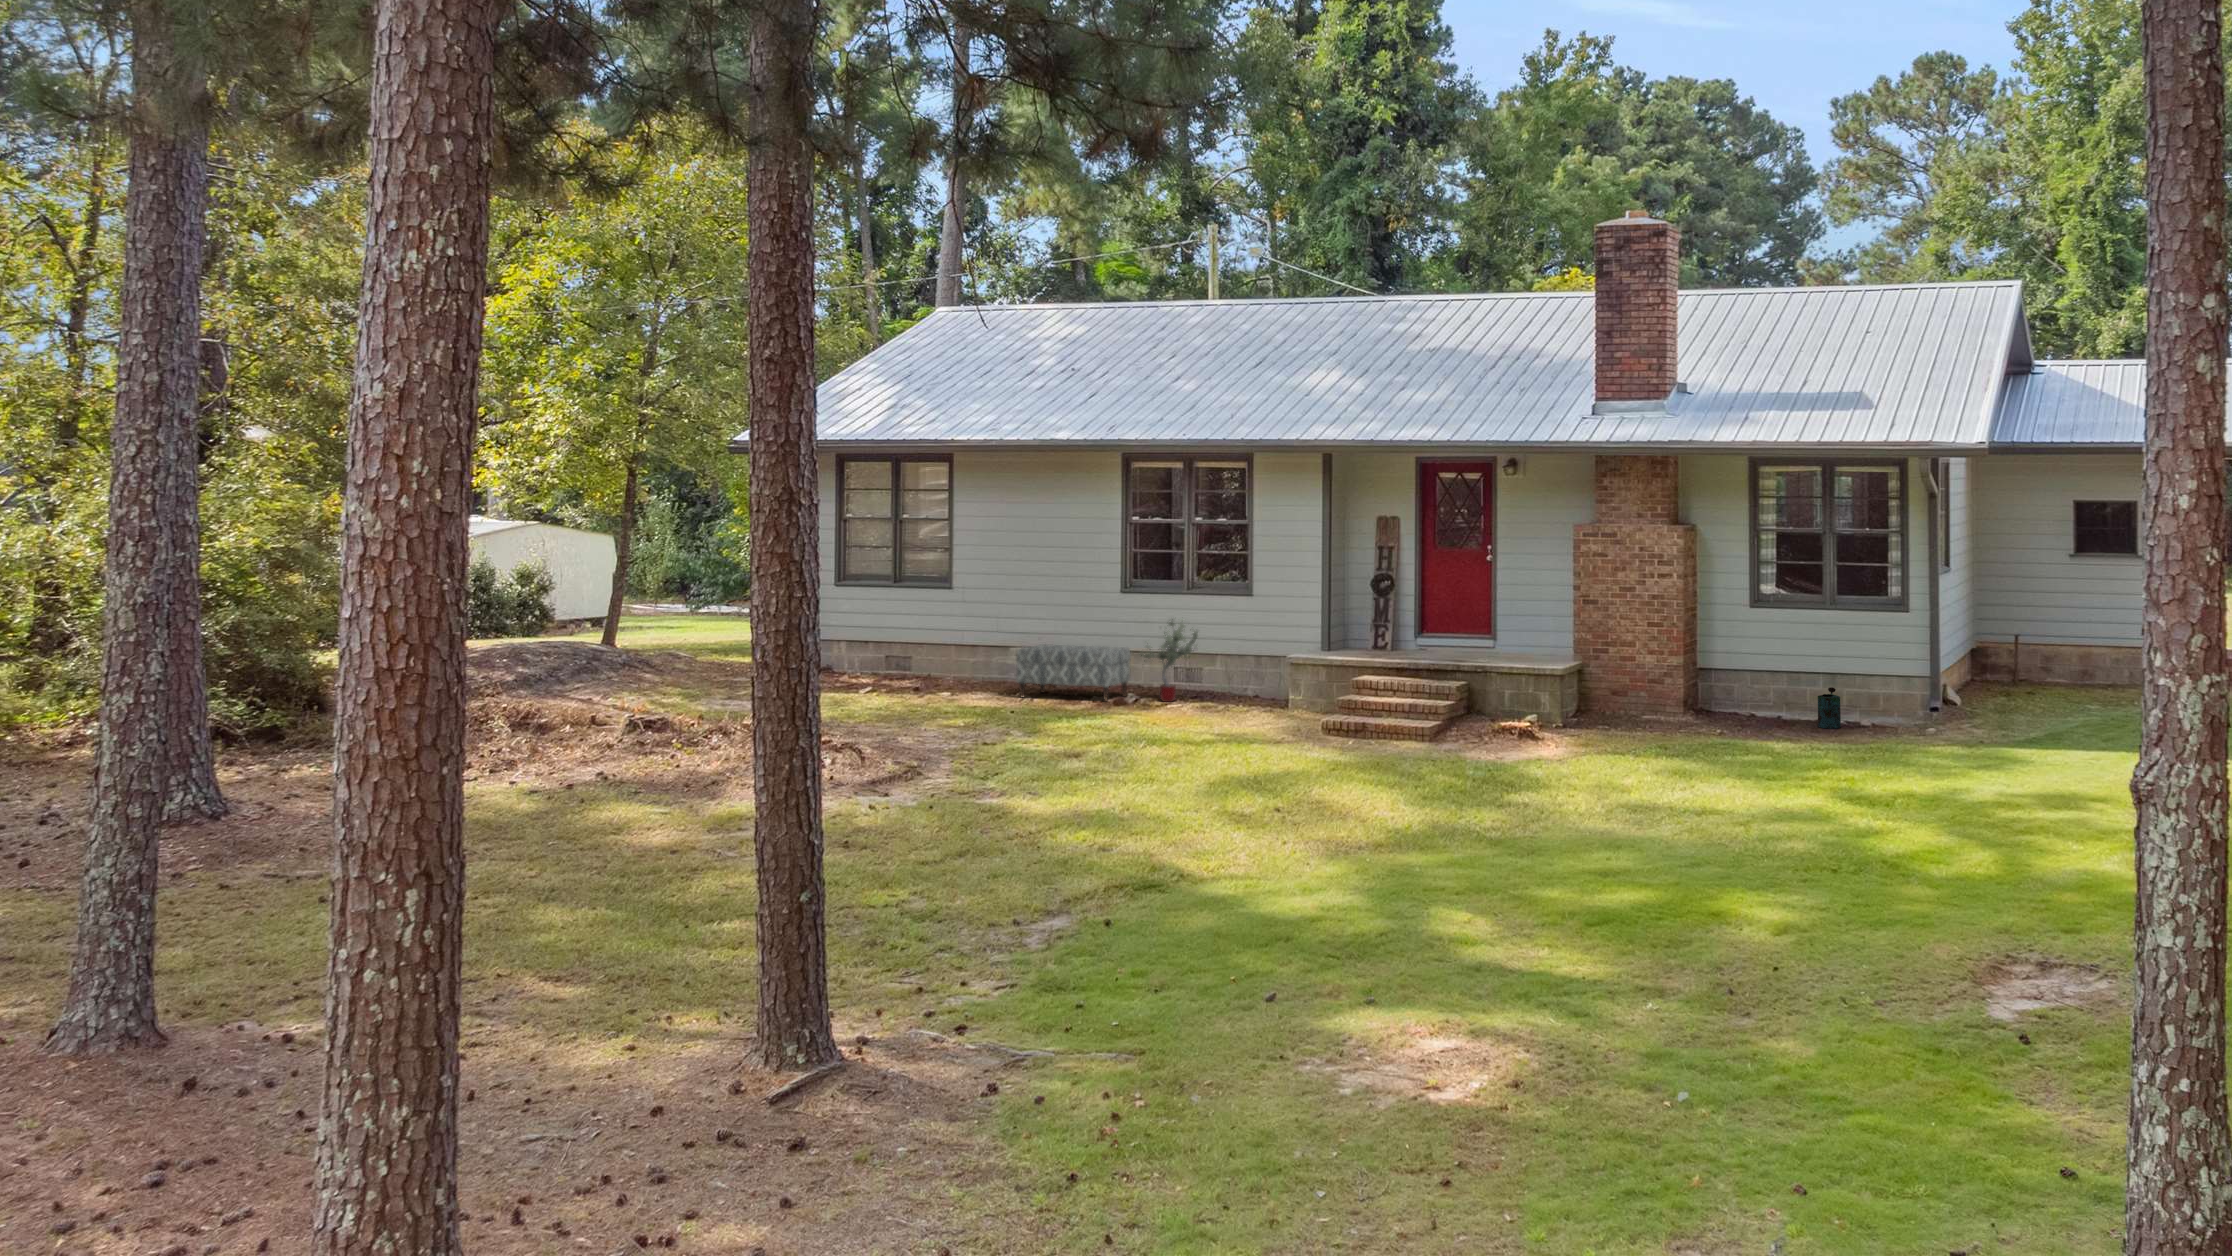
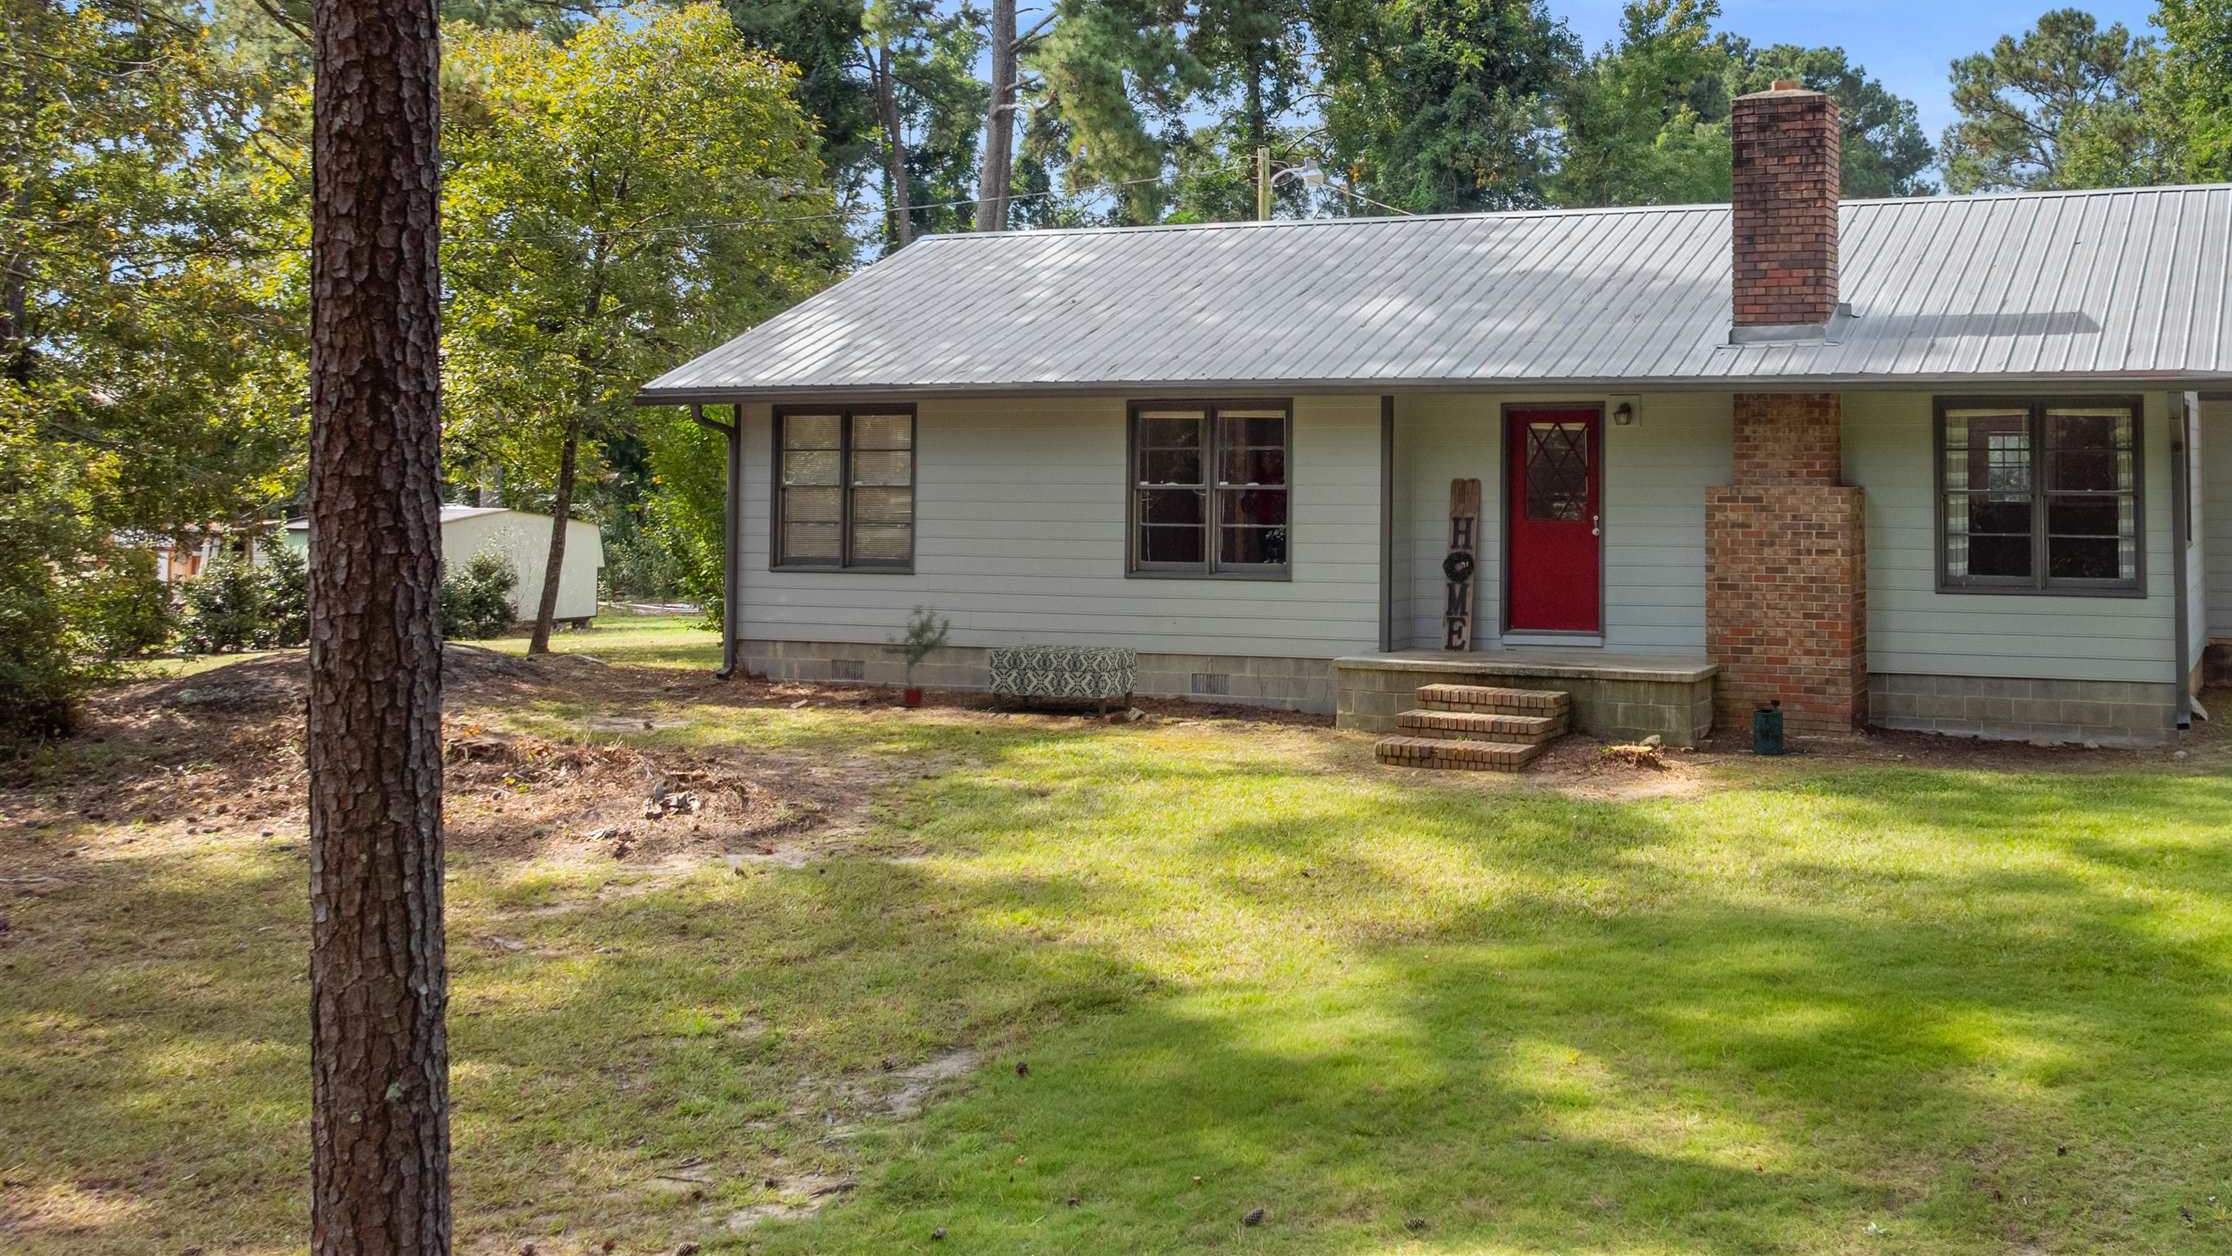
potted tree: present [1141,619,1198,702] -> present [881,606,949,707]
watering can: present [1818,687,1841,728] -> present [1753,700,1783,755]

